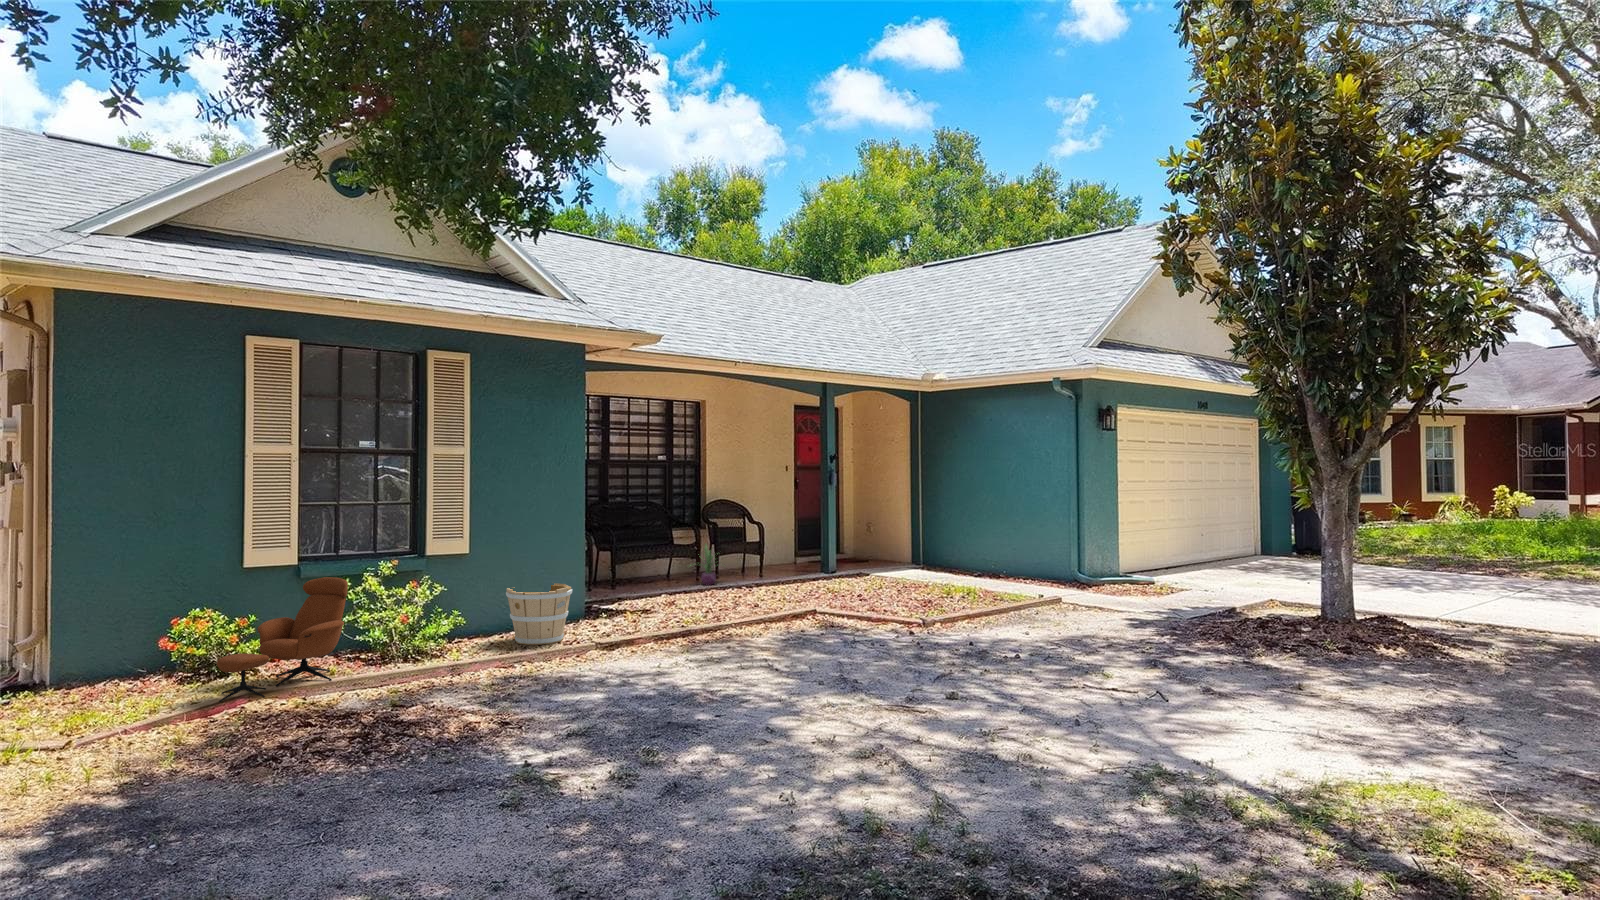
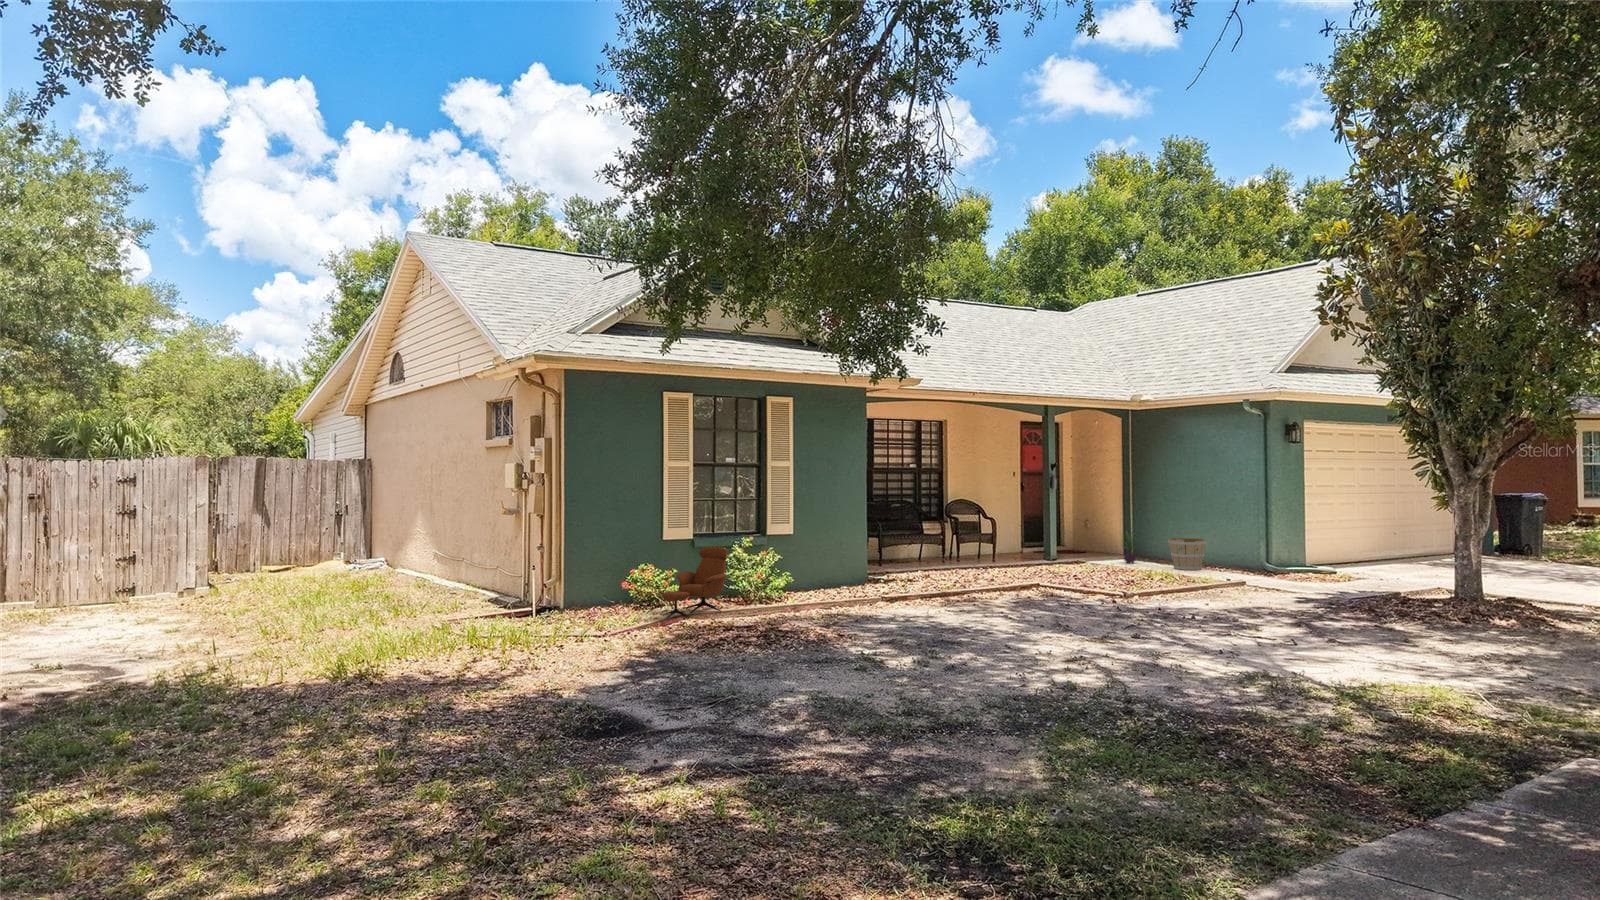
decorative plant: present [701,544,716,585] -> present [1123,532,1136,563]
wooden bucket: present [506,583,572,645] -> present [1168,537,1207,570]

